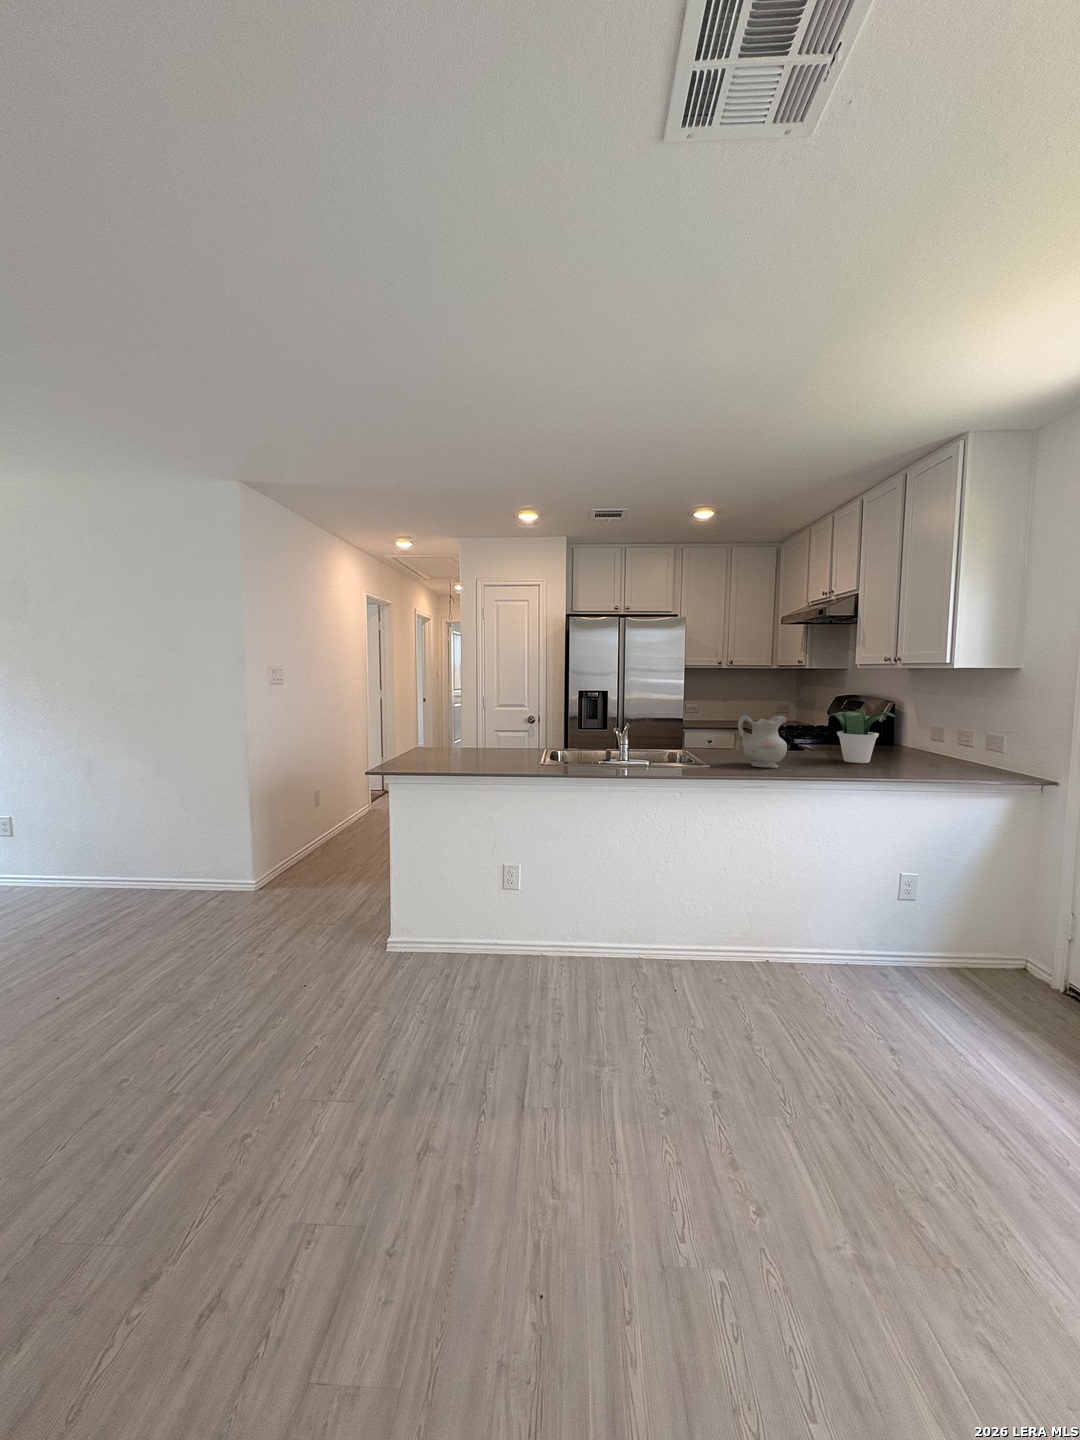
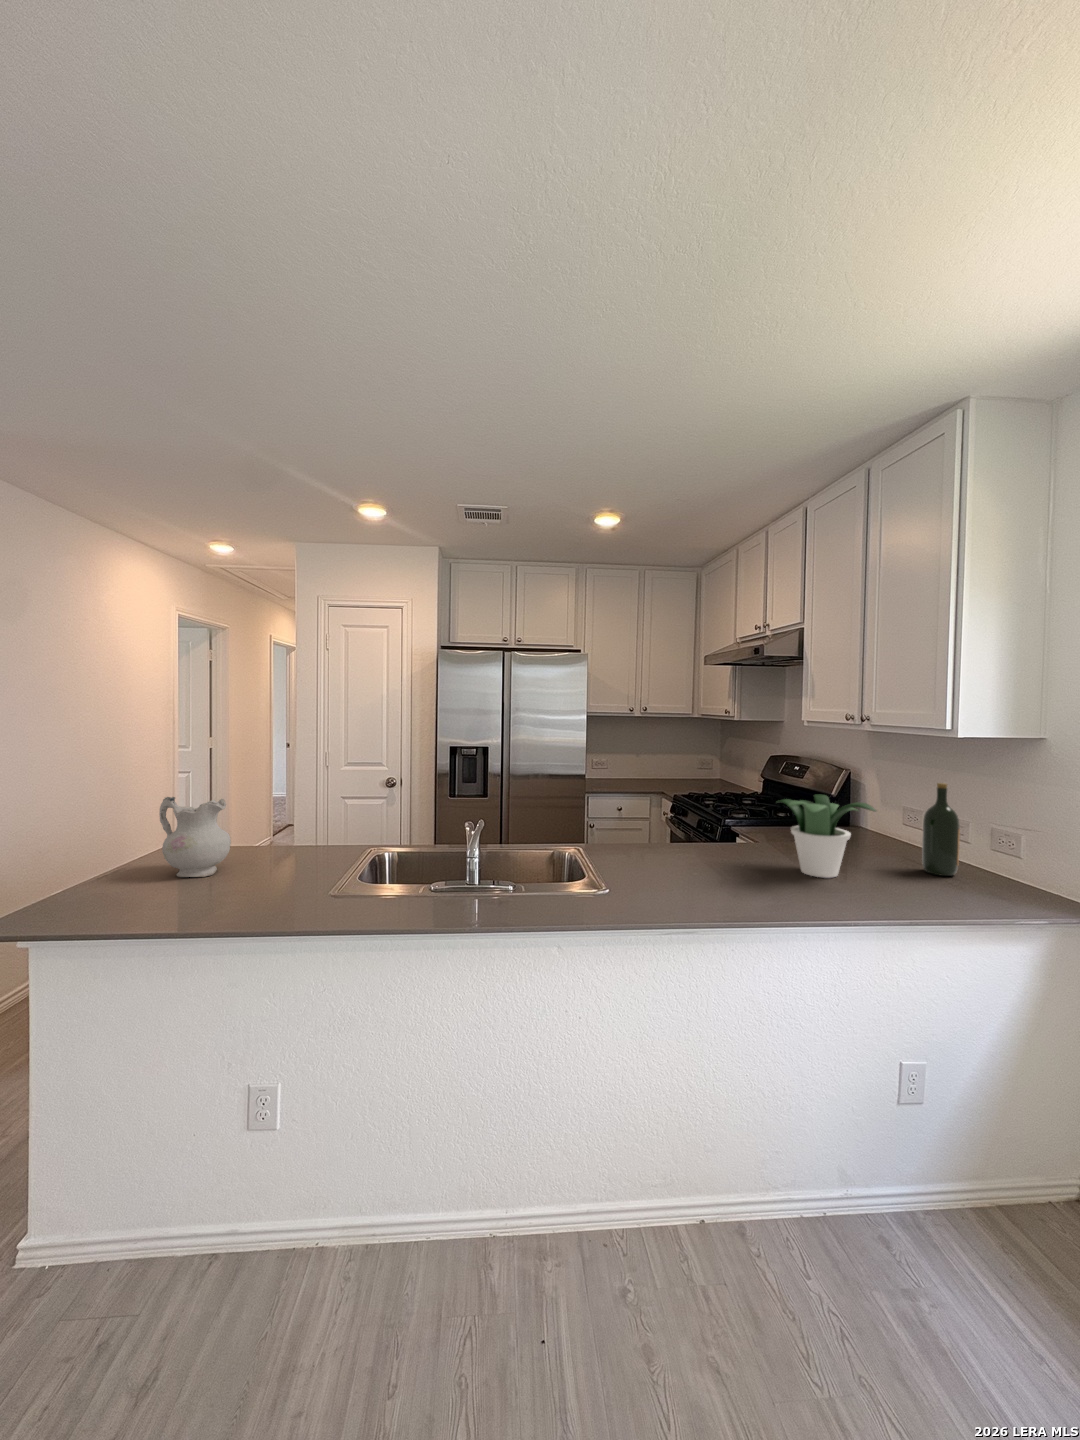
wine bottle: none [933,701,959,764] -> present [922,783,960,876]
ceramic pitcher: present [738,714,787,768] -> present [159,797,231,877]

